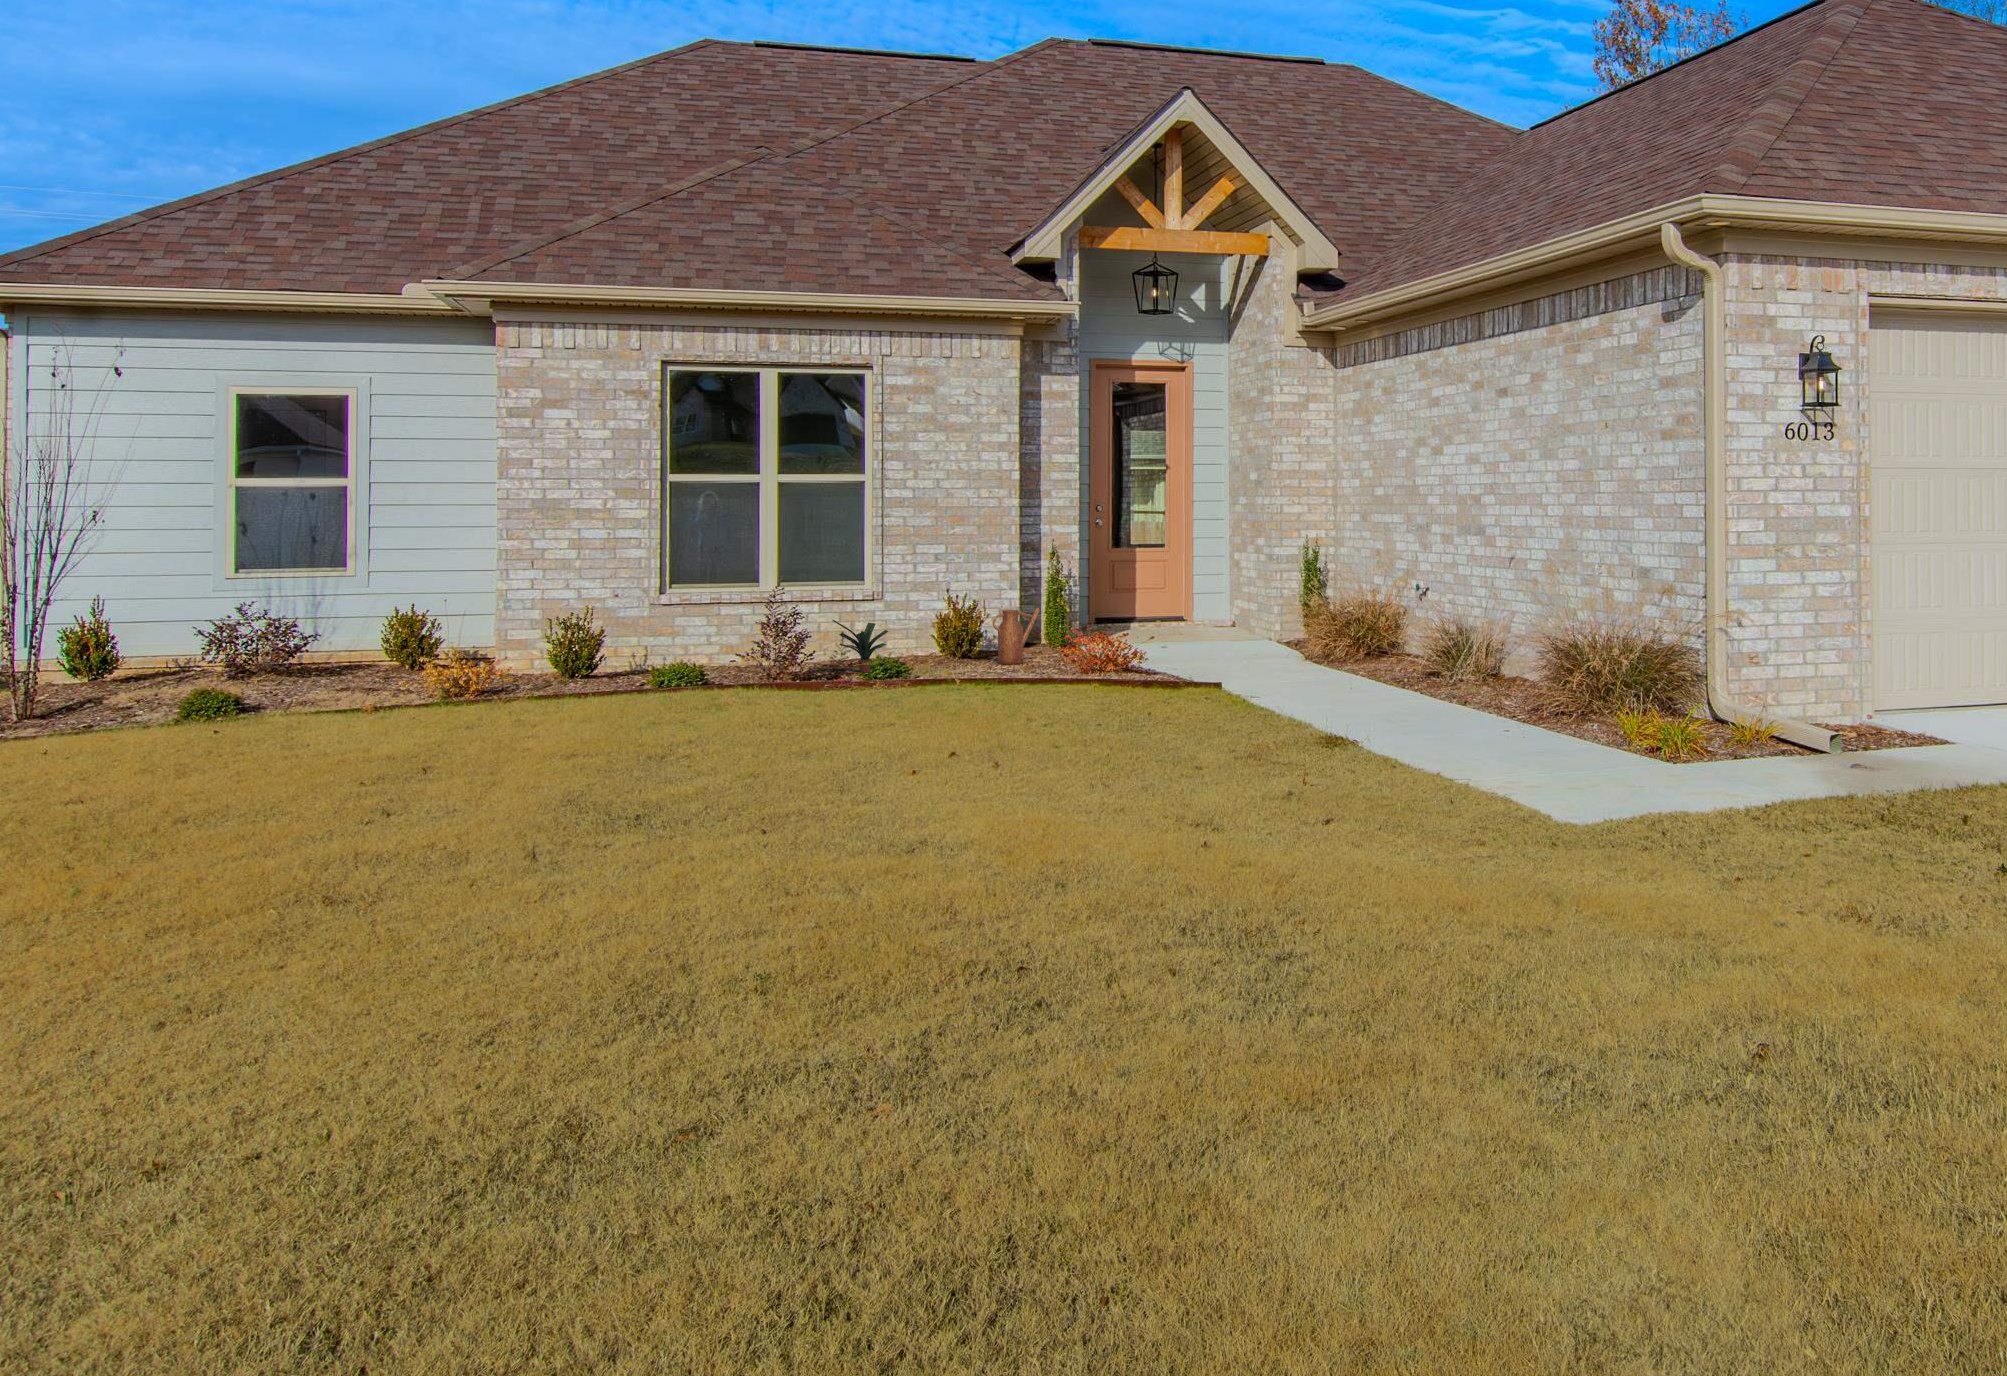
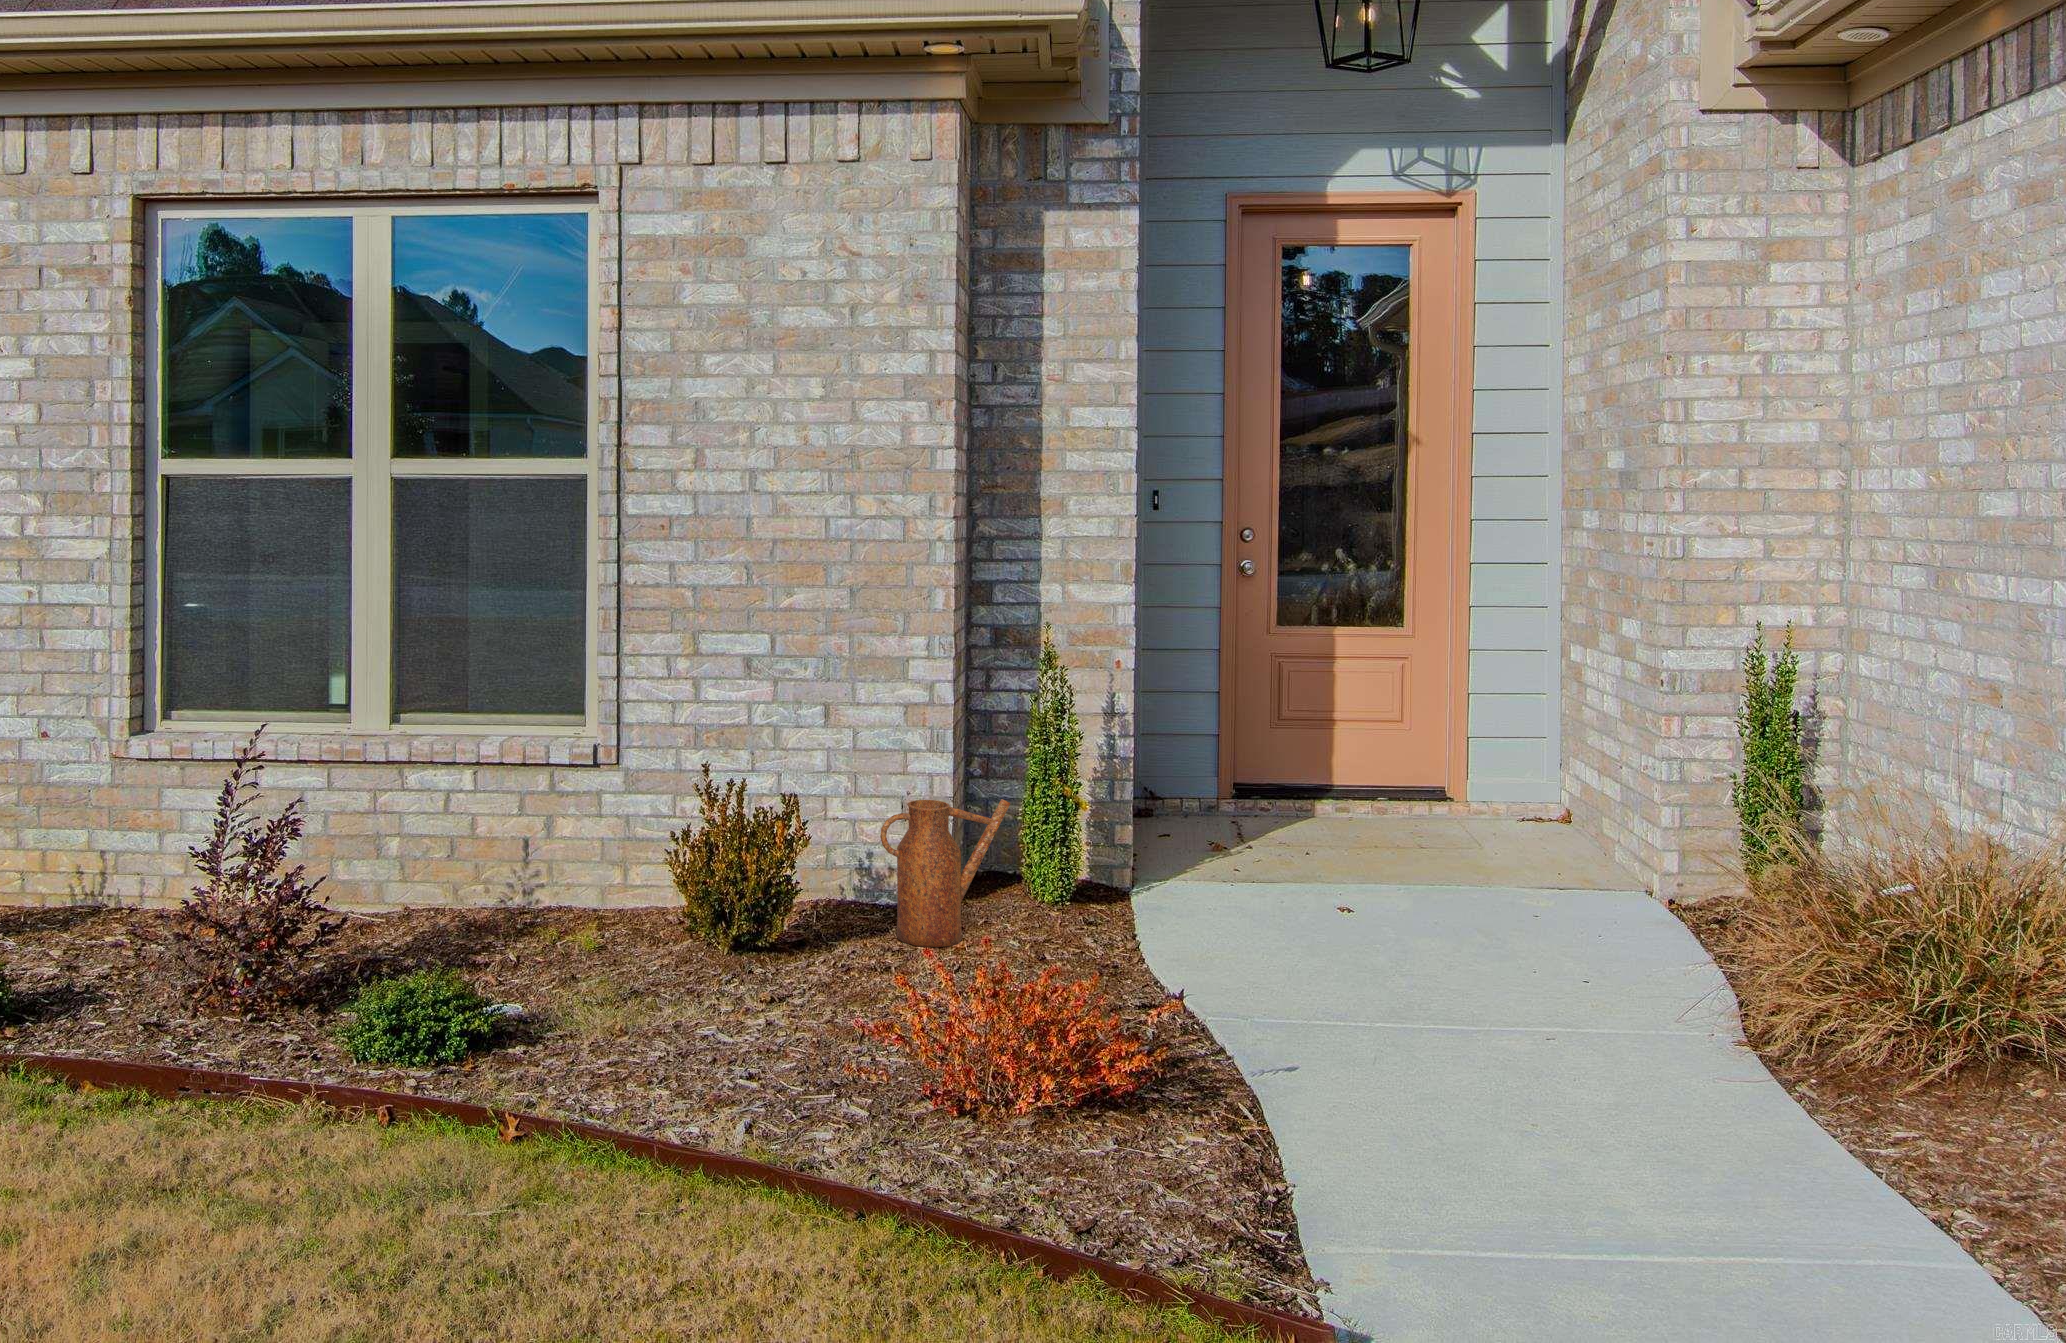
potted plant: present [832,620,888,672] -> none [477,810,614,945]

